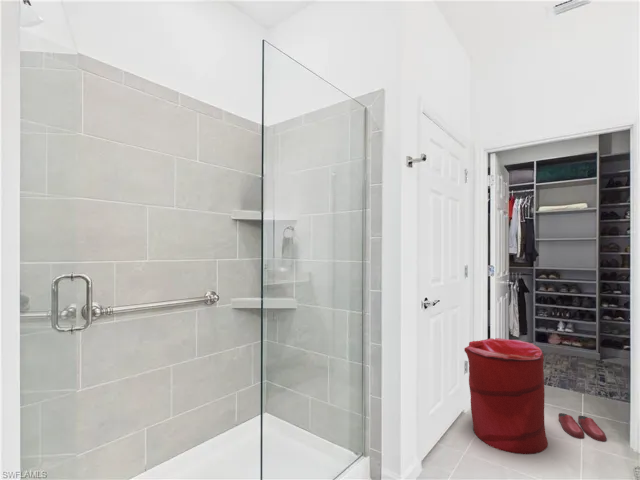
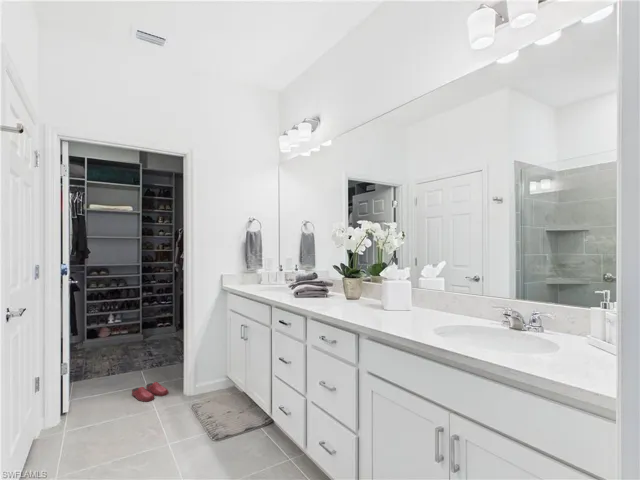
laundry hamper: present [464,338,548,454] -> none [47,333,132,446]

